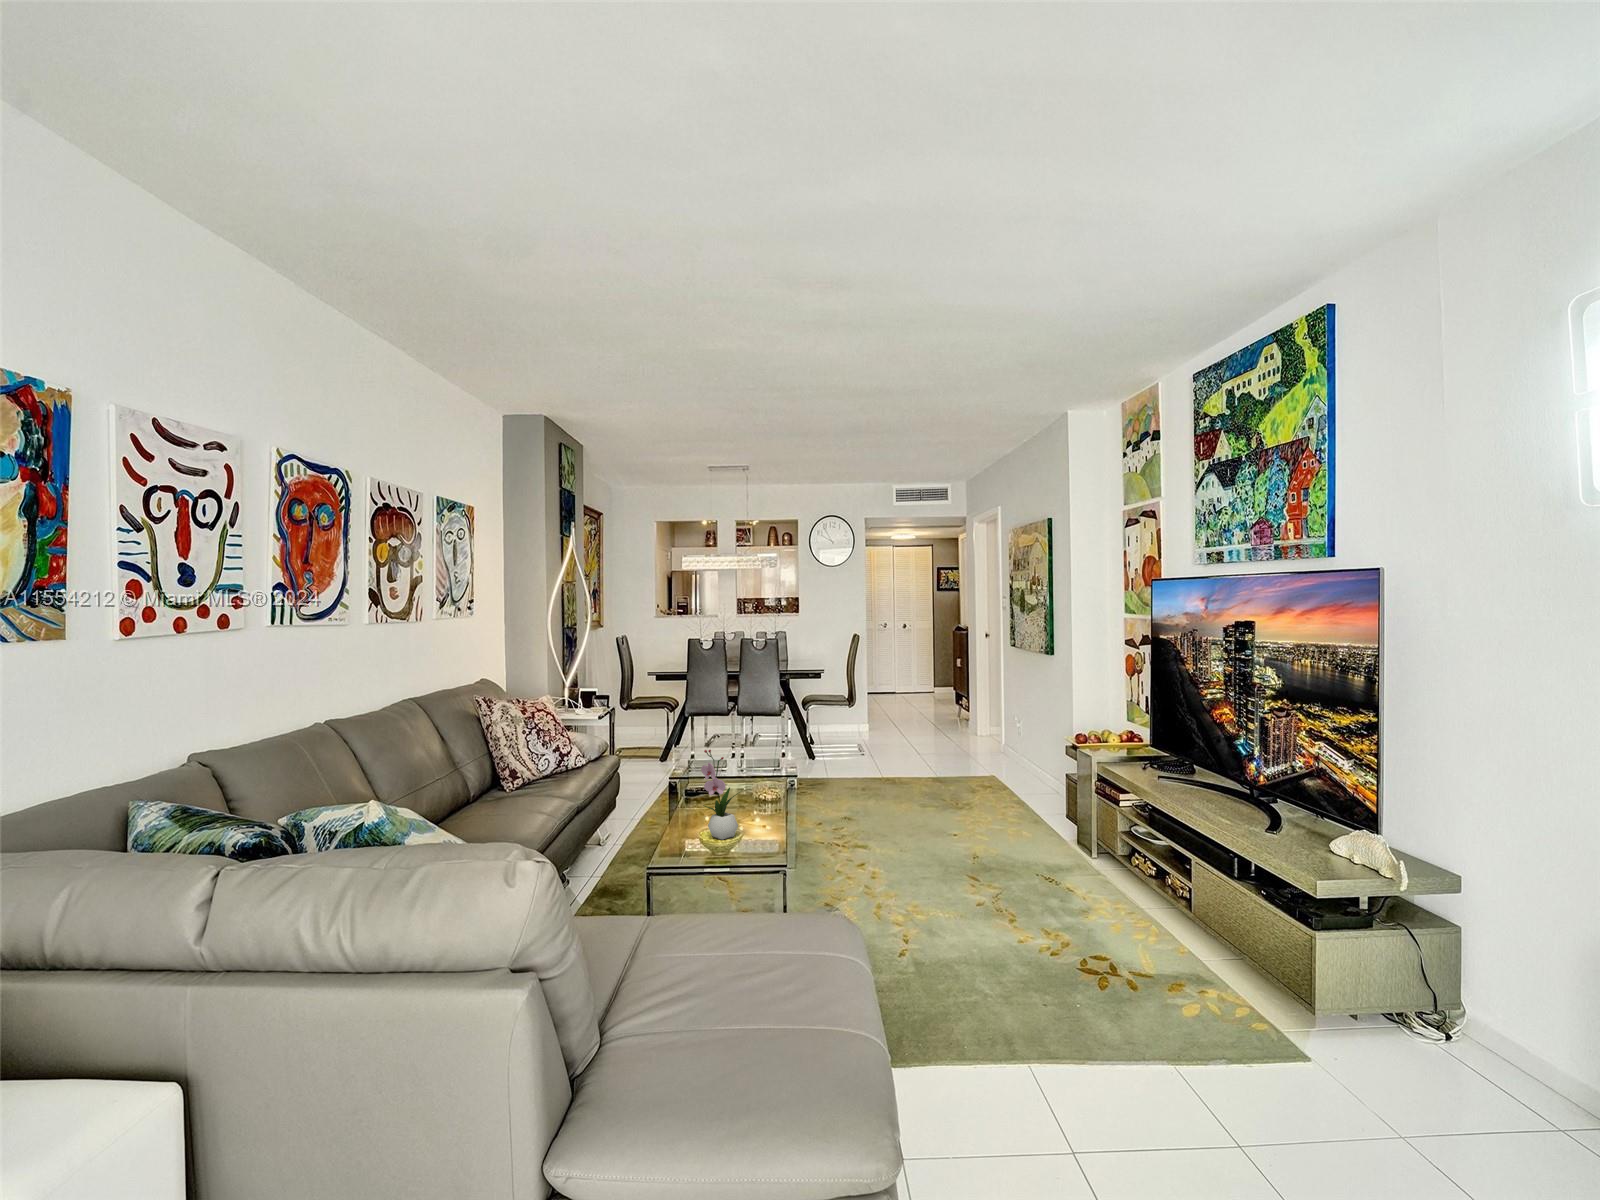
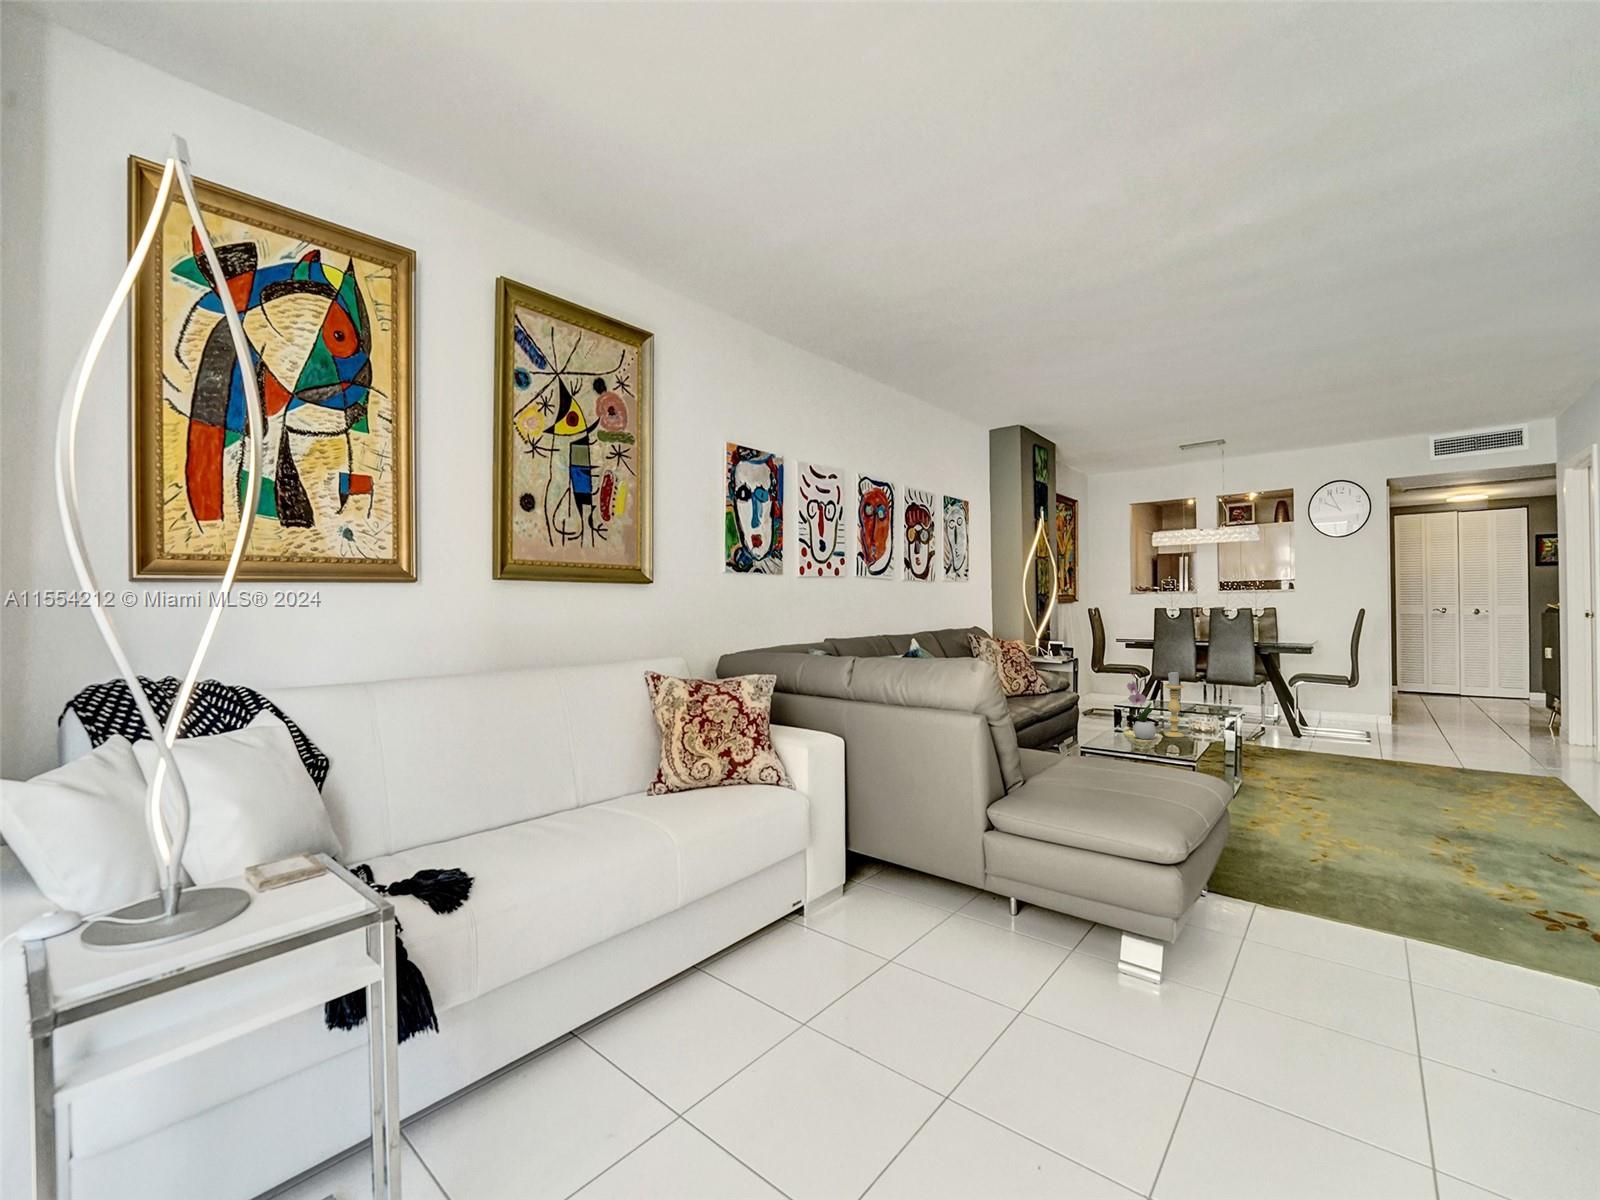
candle holder: none [744,742,767,829] -> present [1165,672,1184,737]

